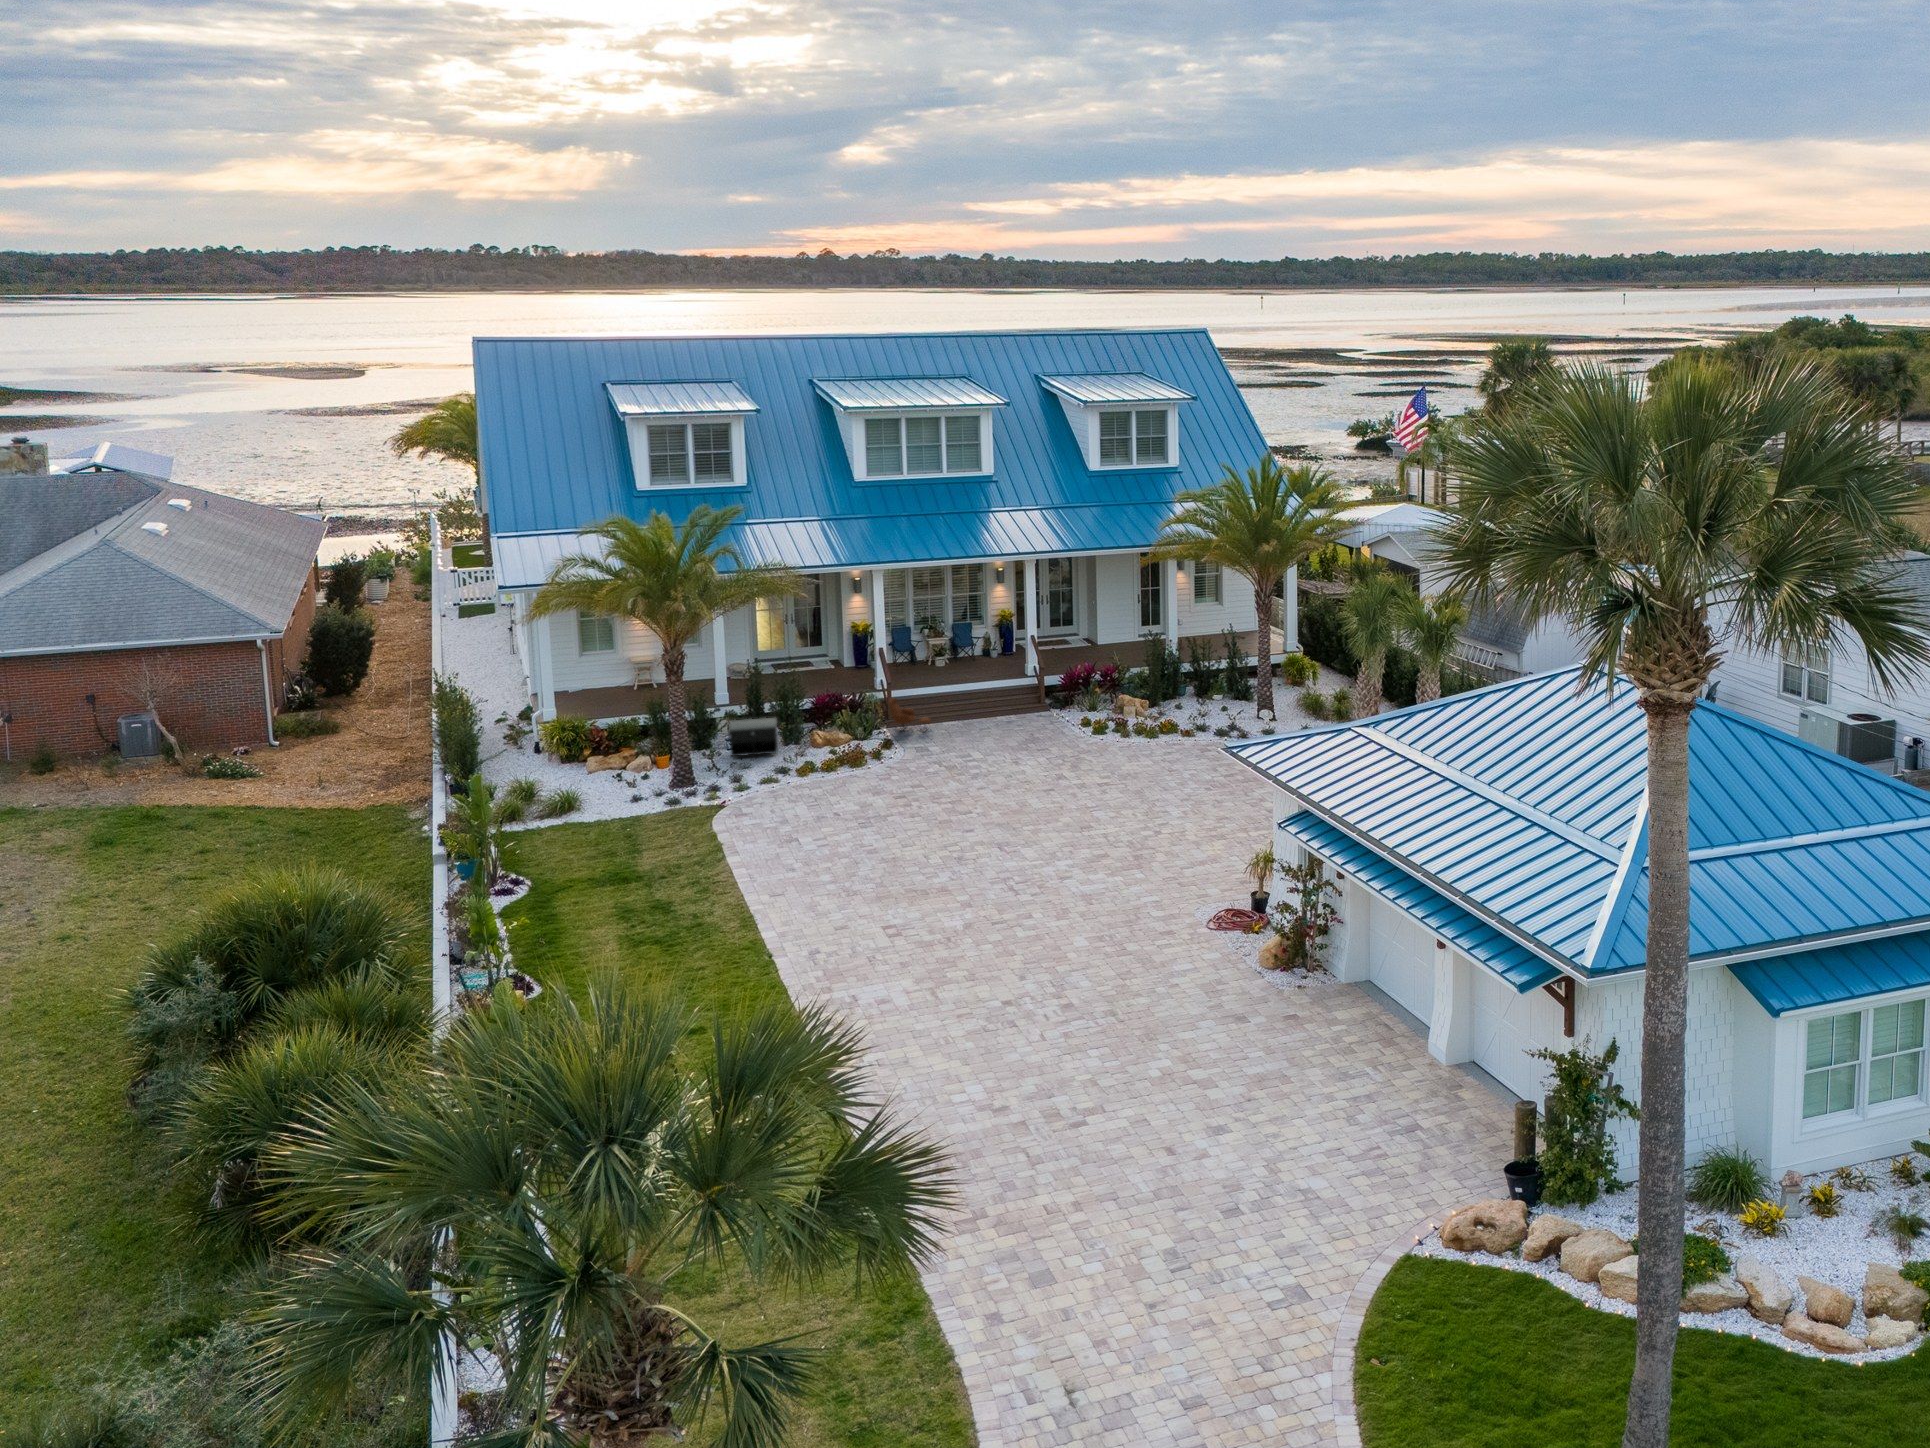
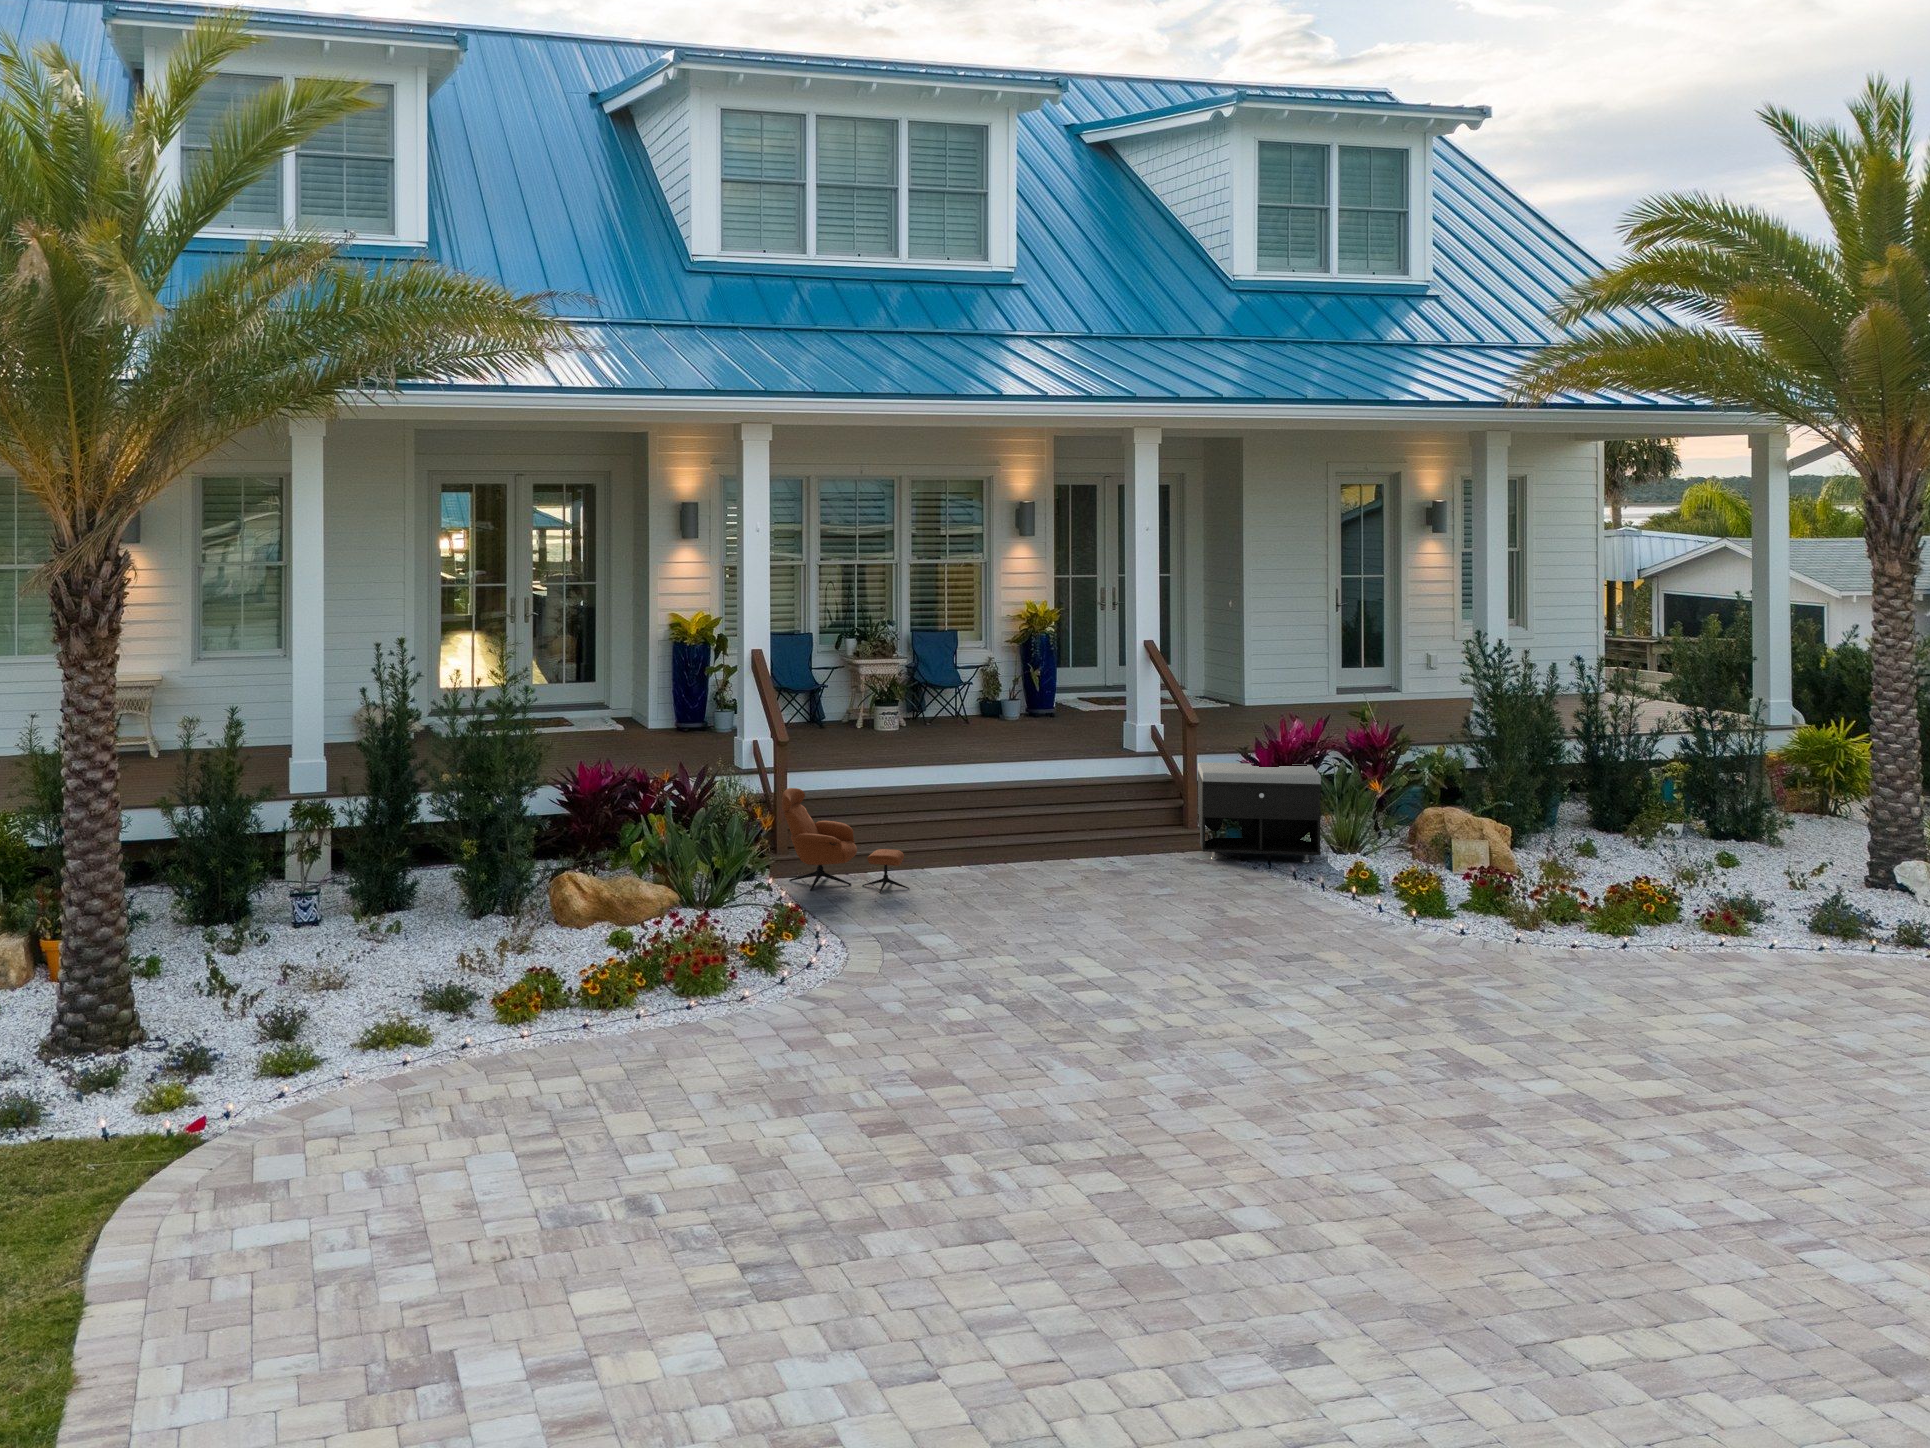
storage bench: present [729,718,778,757] -> present [1198,762,1321,863]

